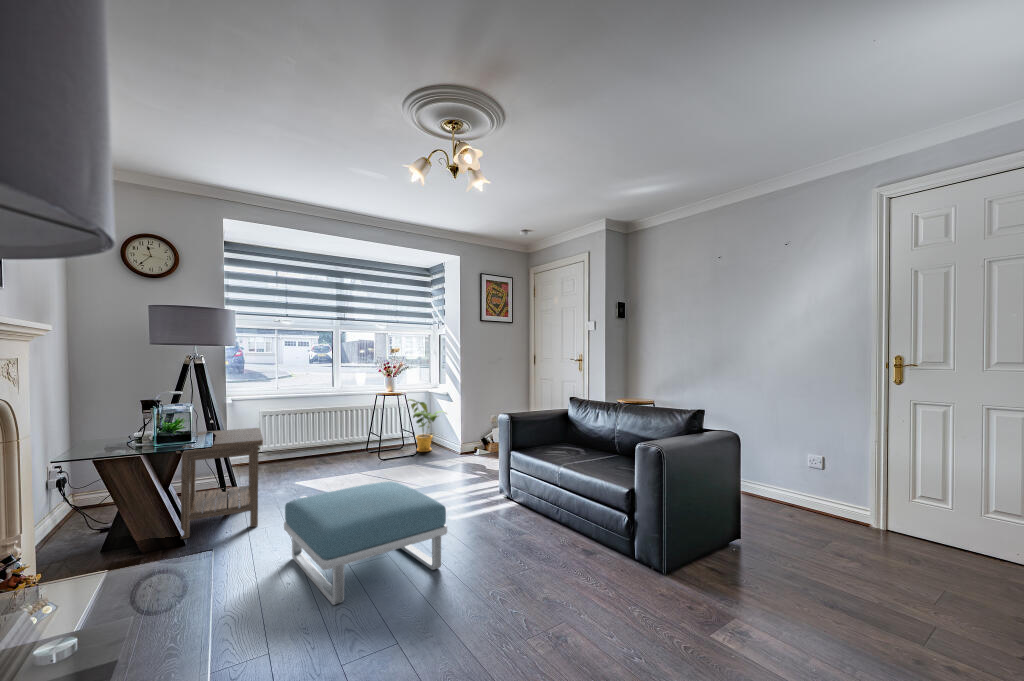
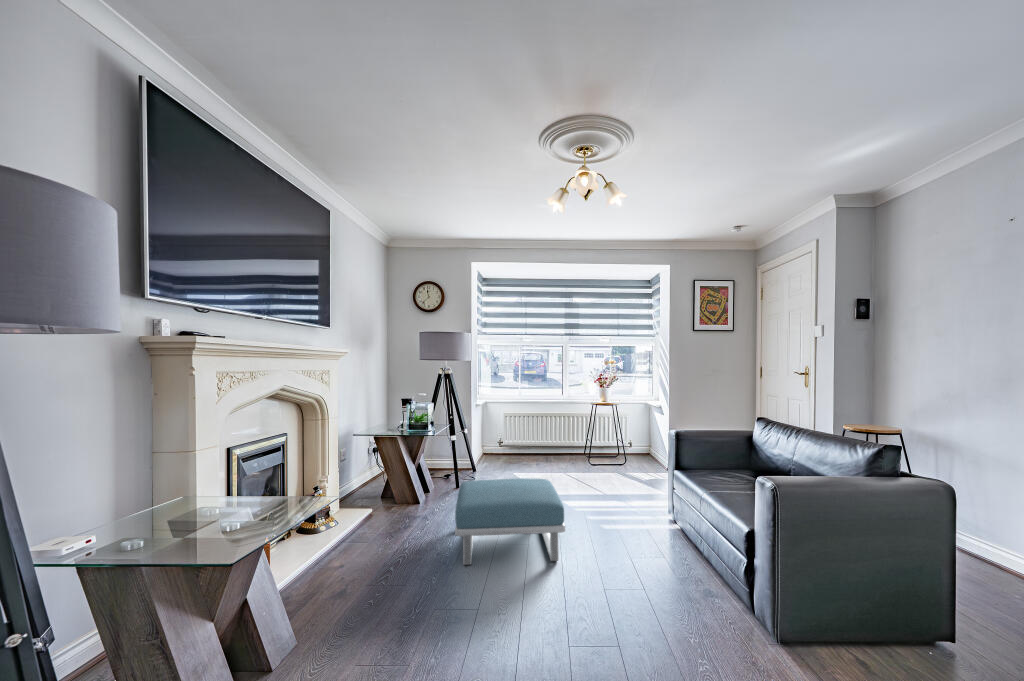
house plant: present [408,399,443,452] -> none [622,408,663,460]
side table: present [176,428,263,539] -> none [415,424,479,499]

